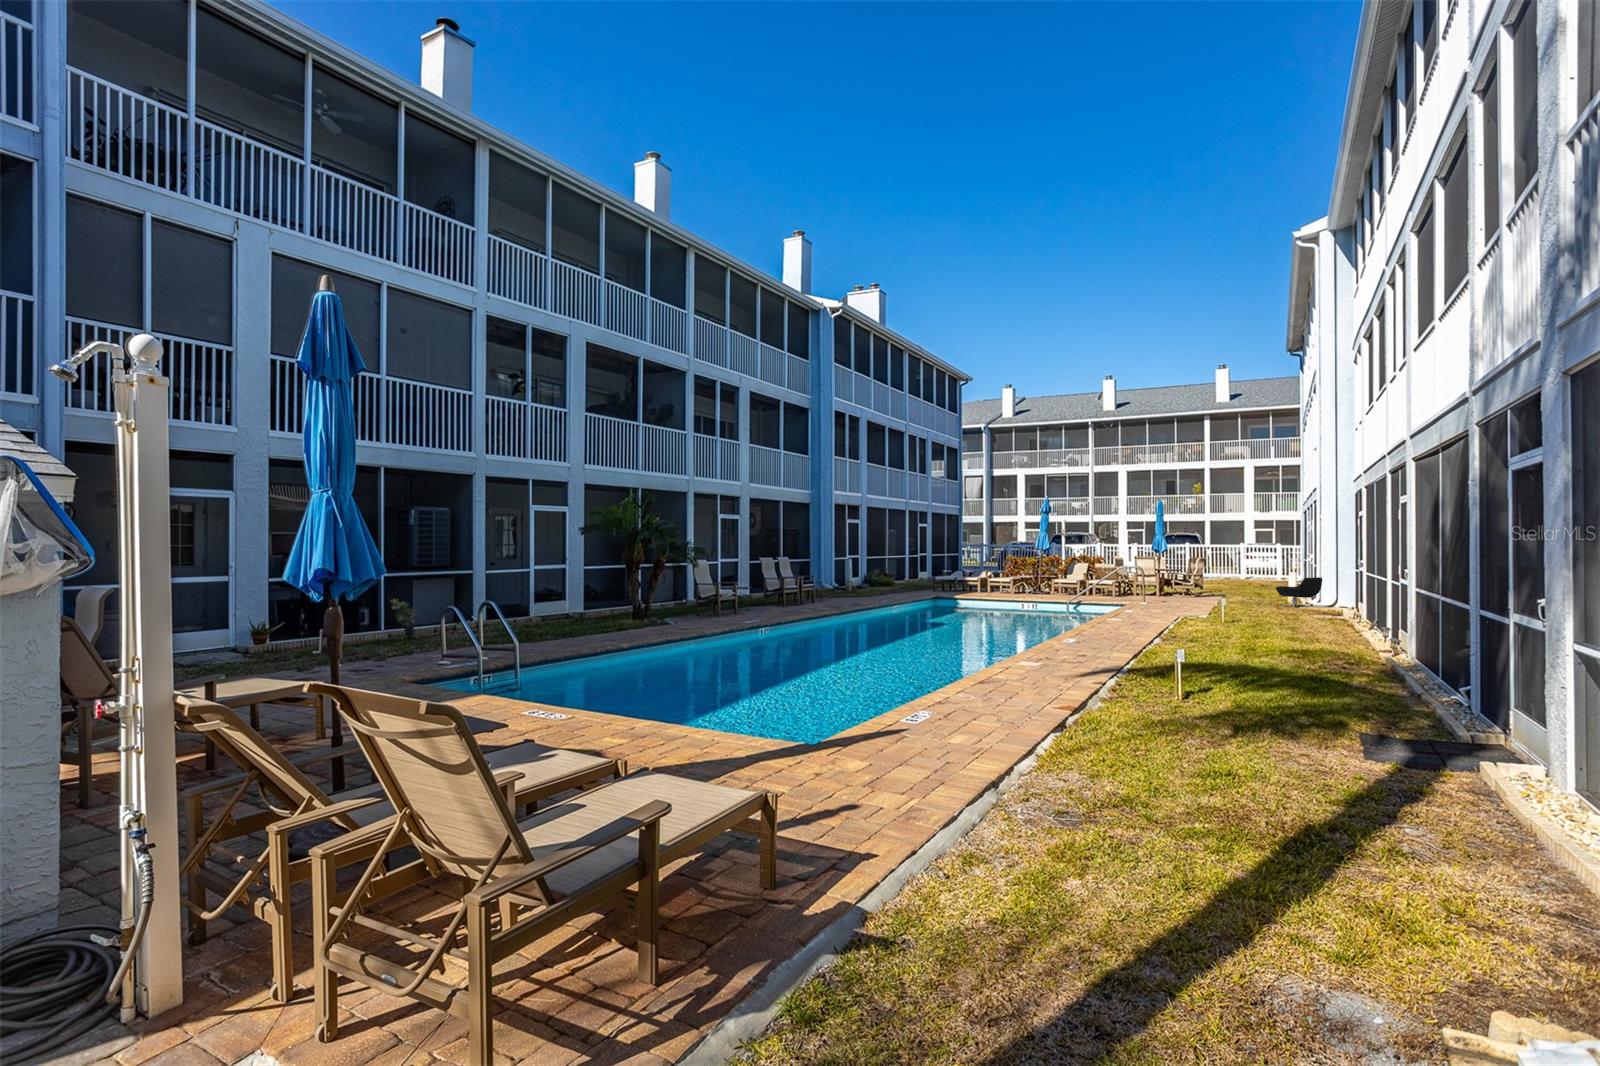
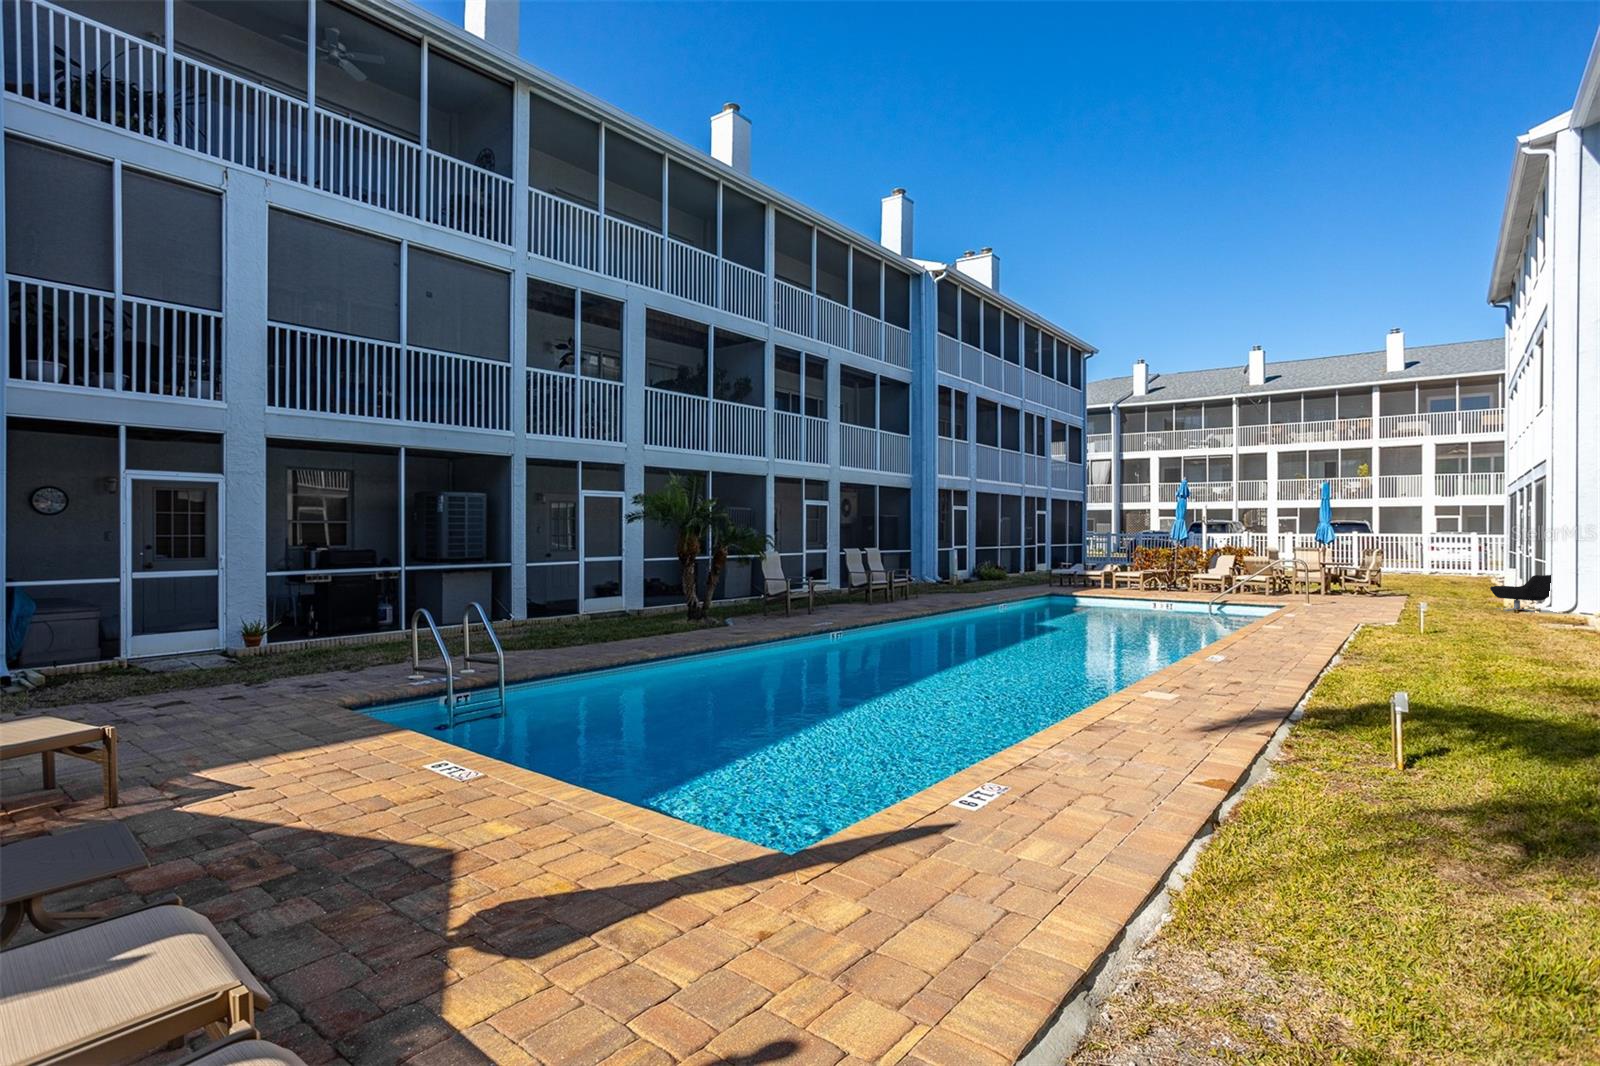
potted plant: present [390,599,415,639] -> none [411,592,443,637]

